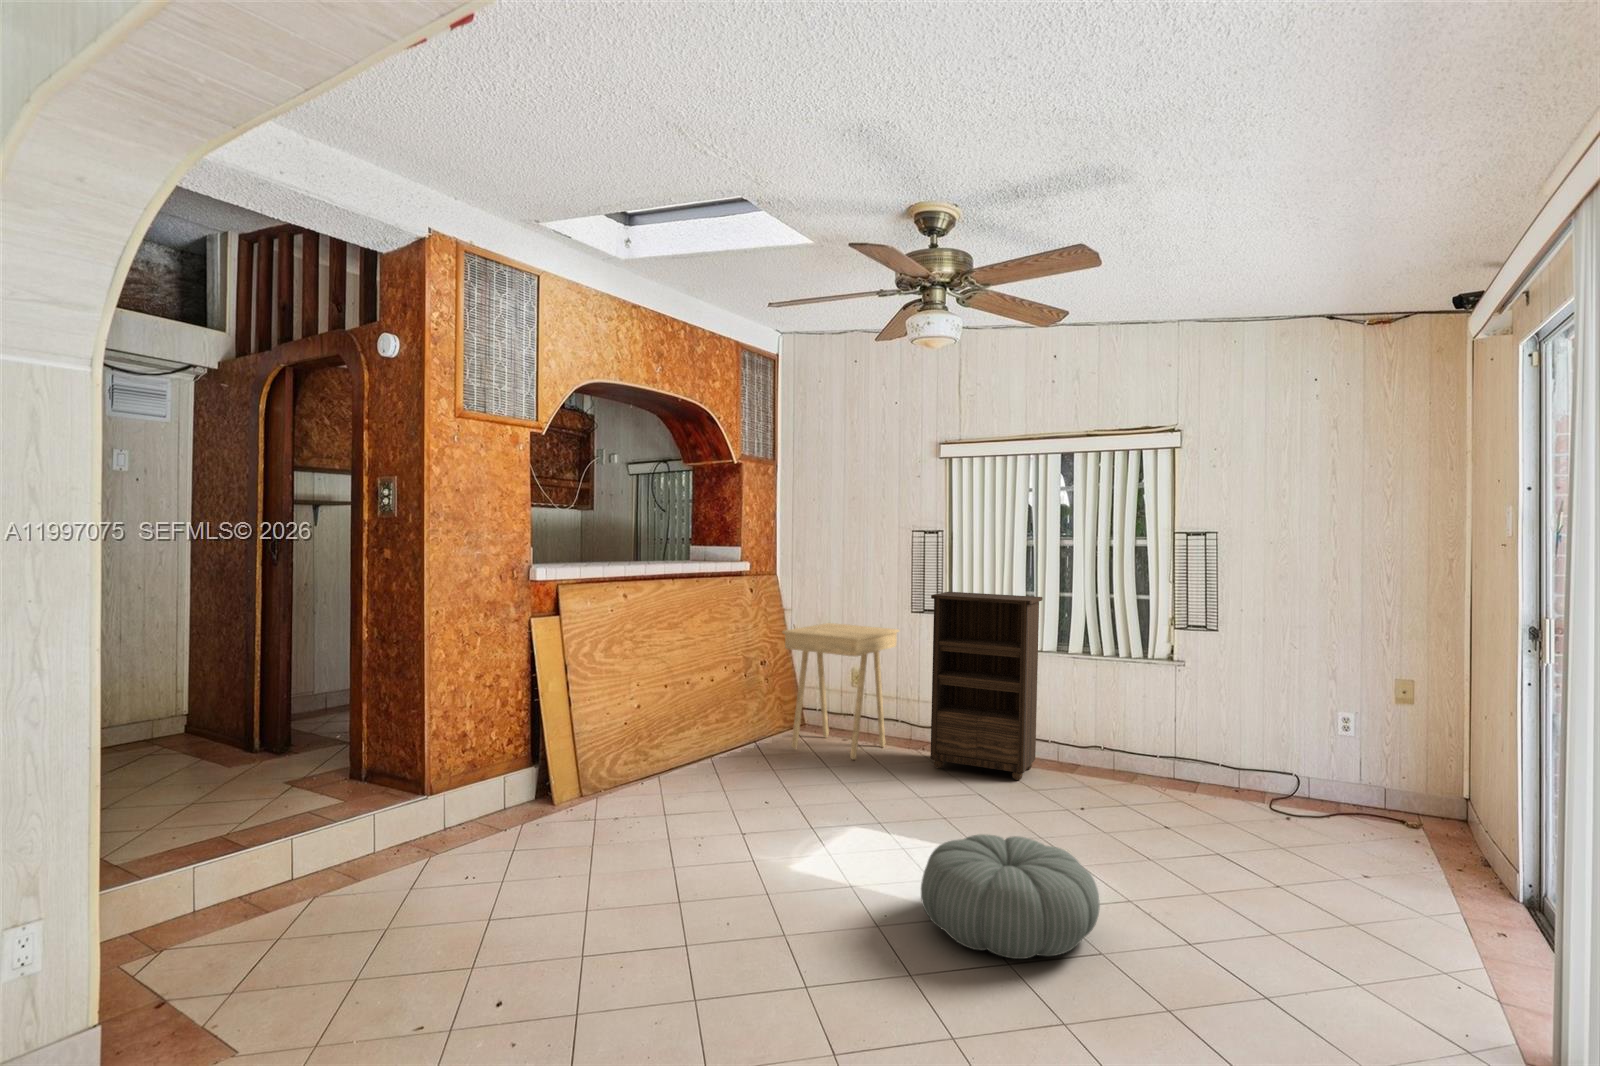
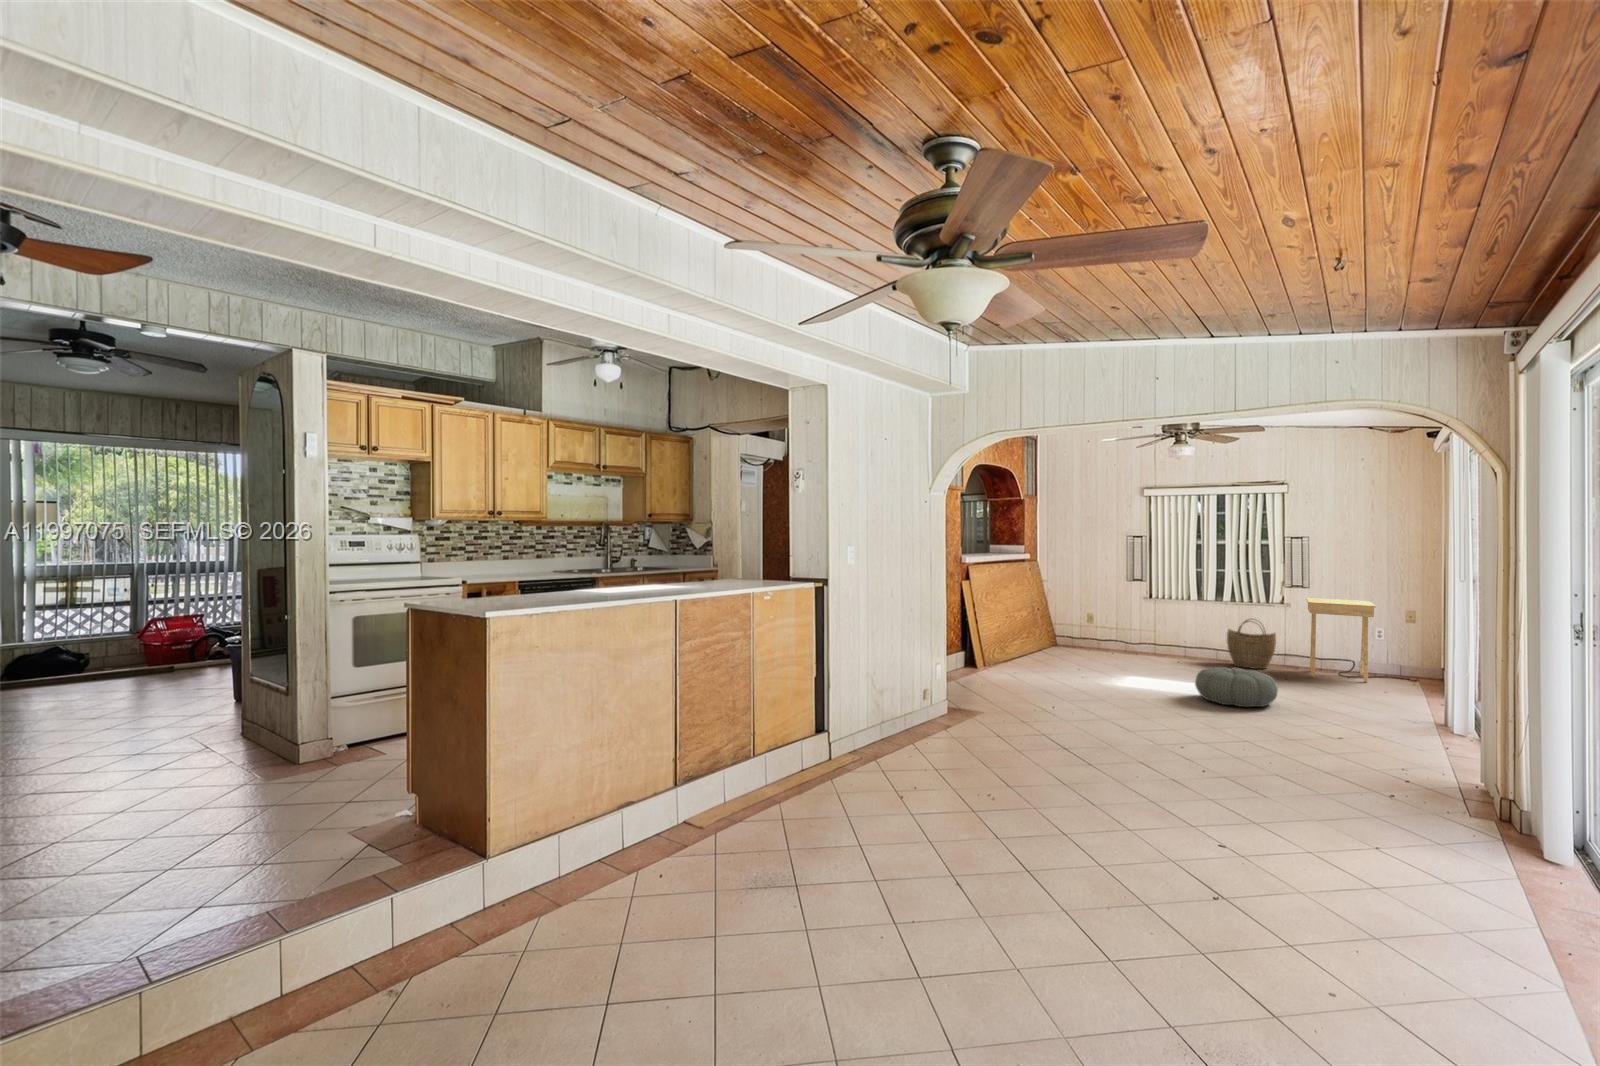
bookshelf: present [930,592,1043,780] -> none [1149,569,1210,665]
side table: present [782,623,899,760] -> present [1306,598,1376,682]
woven basket: none [1069,688,1155,790] -> present [1227,620,1276,669]

